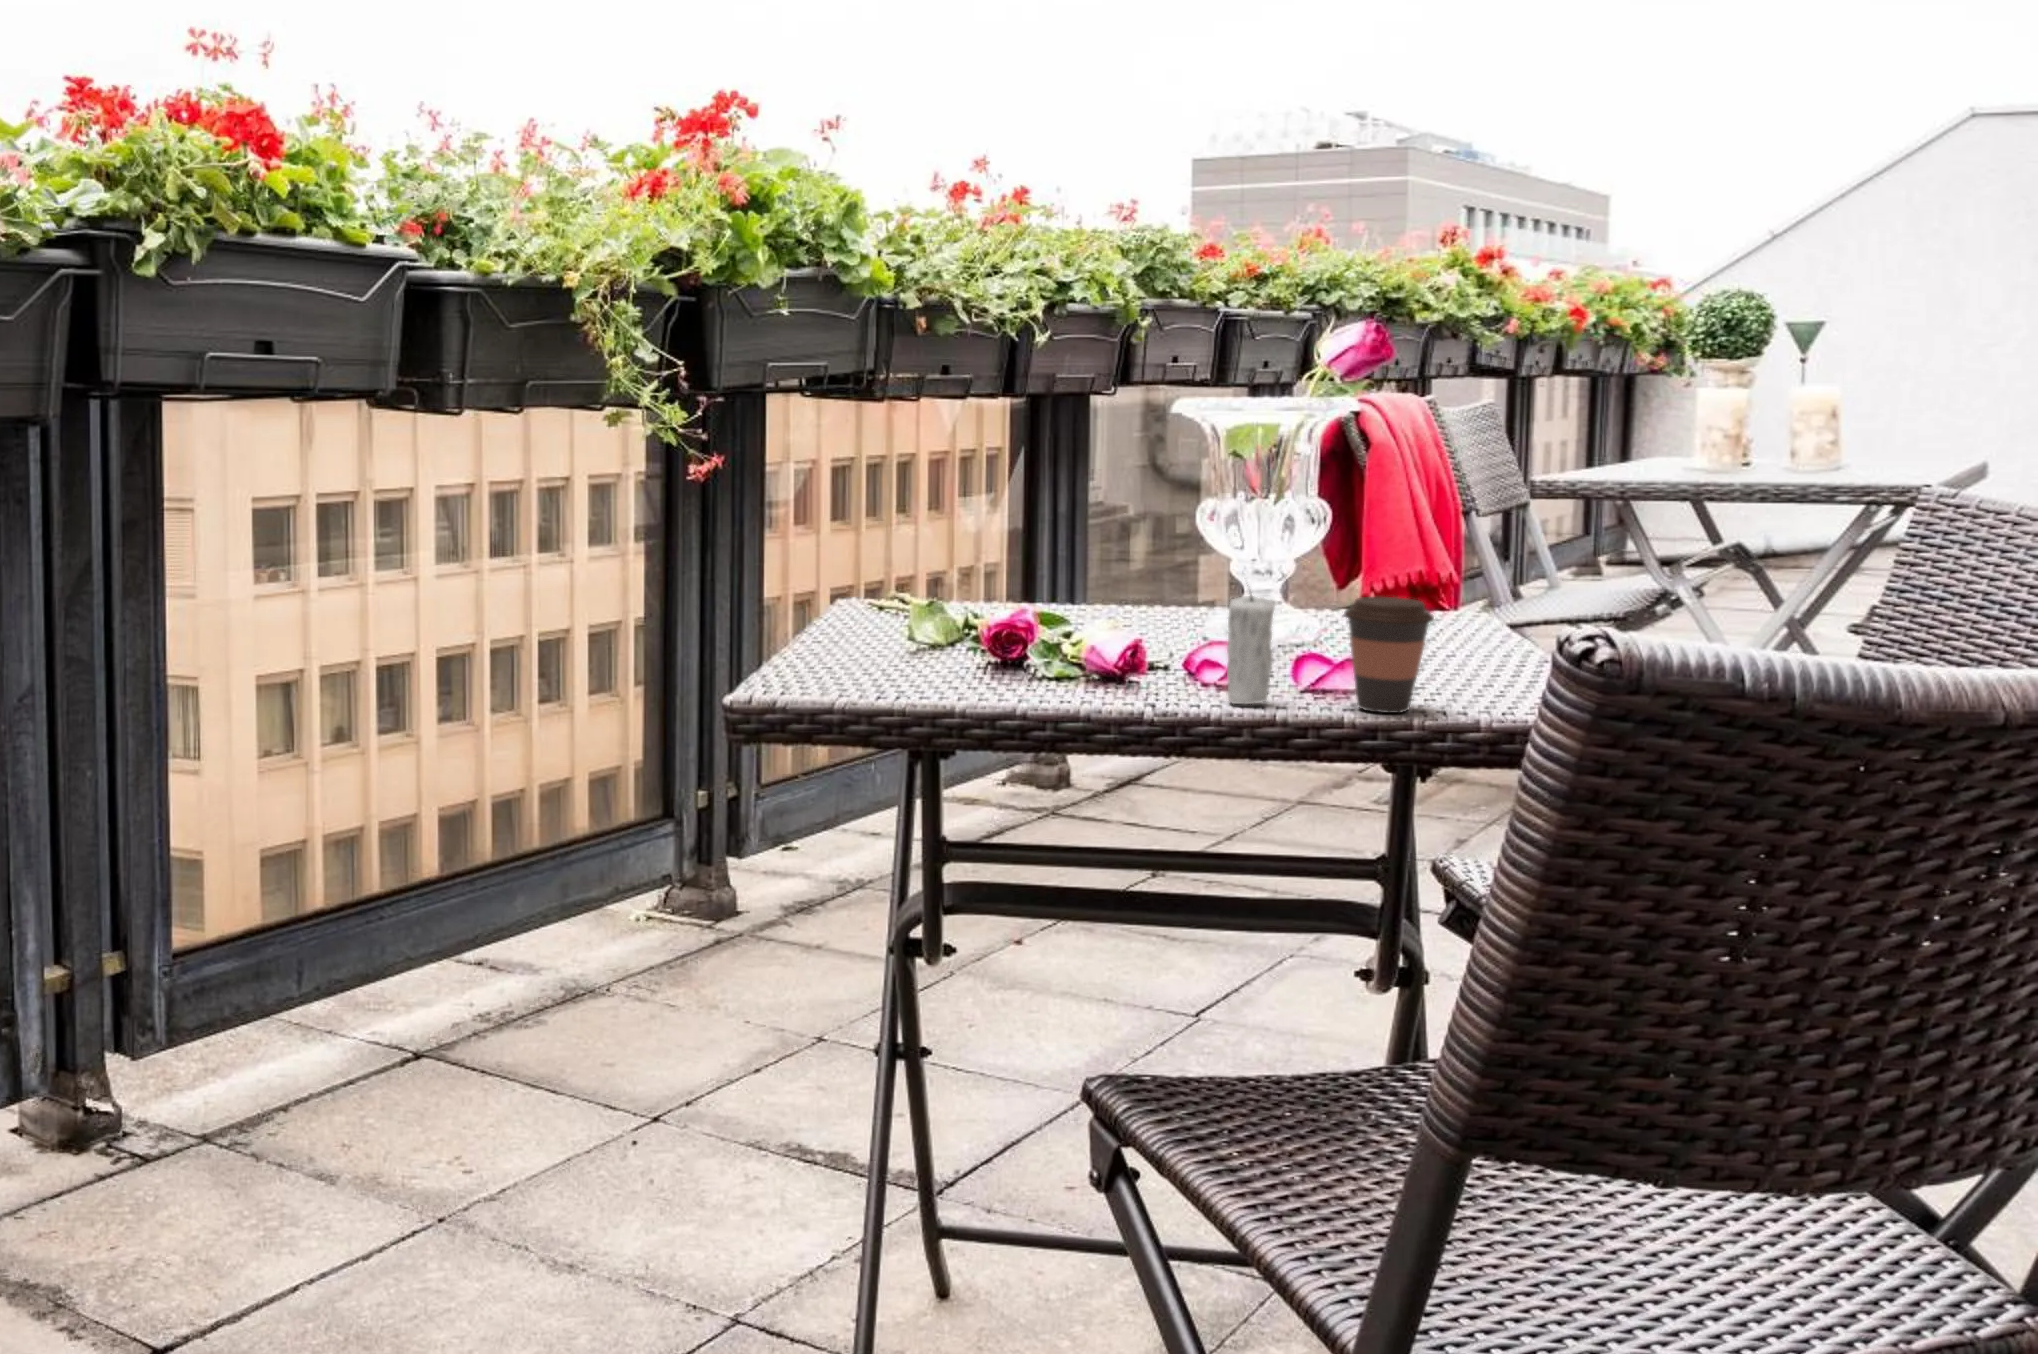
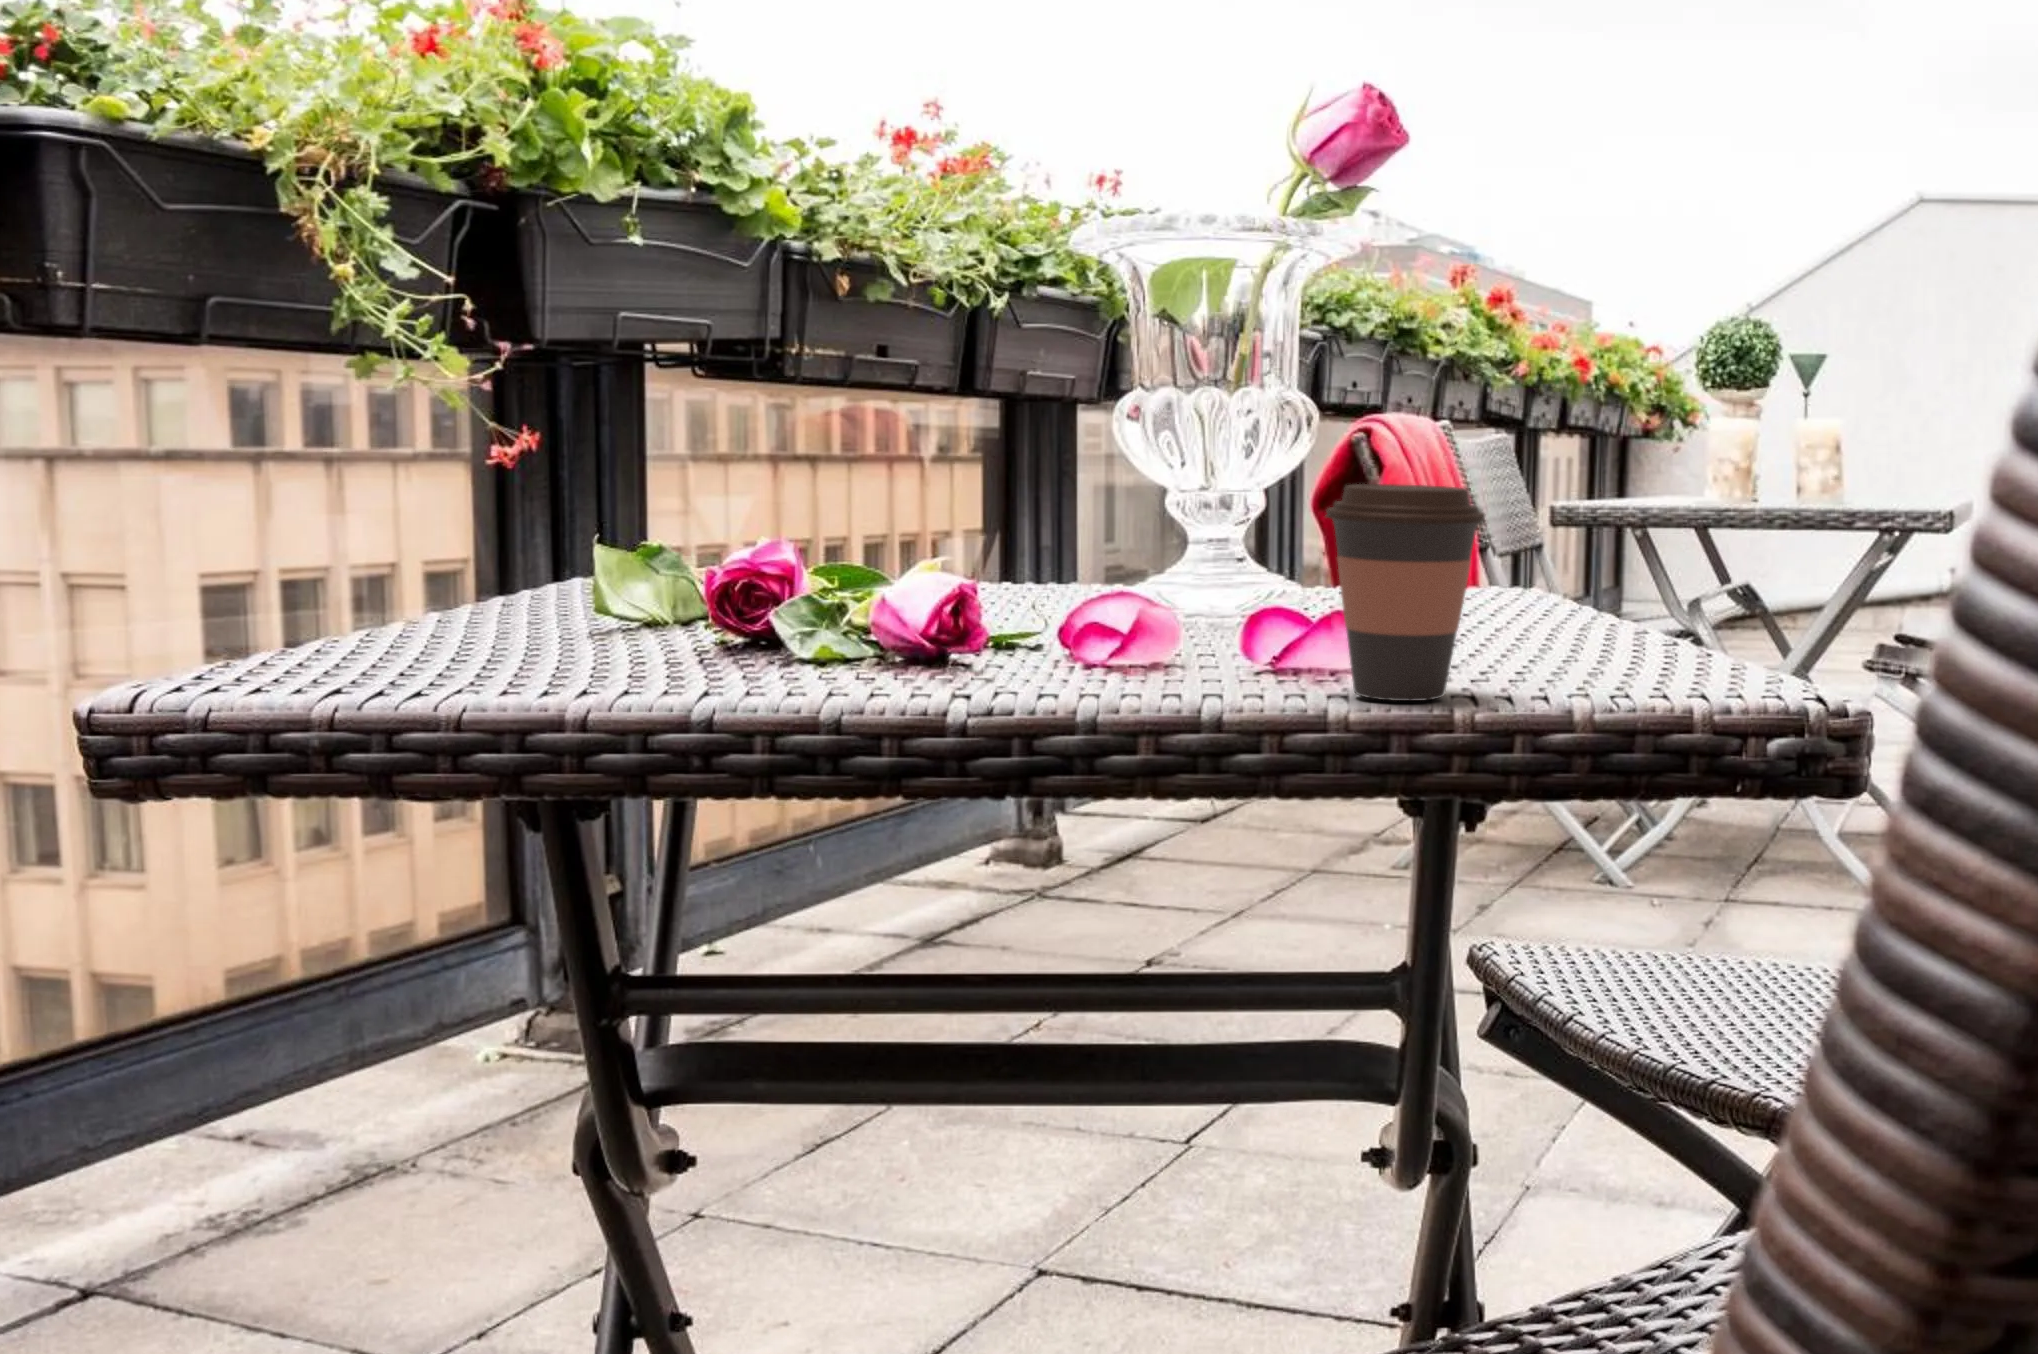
candle: present [1227,594,1274,704] -> none [1114,440,1200,694]

